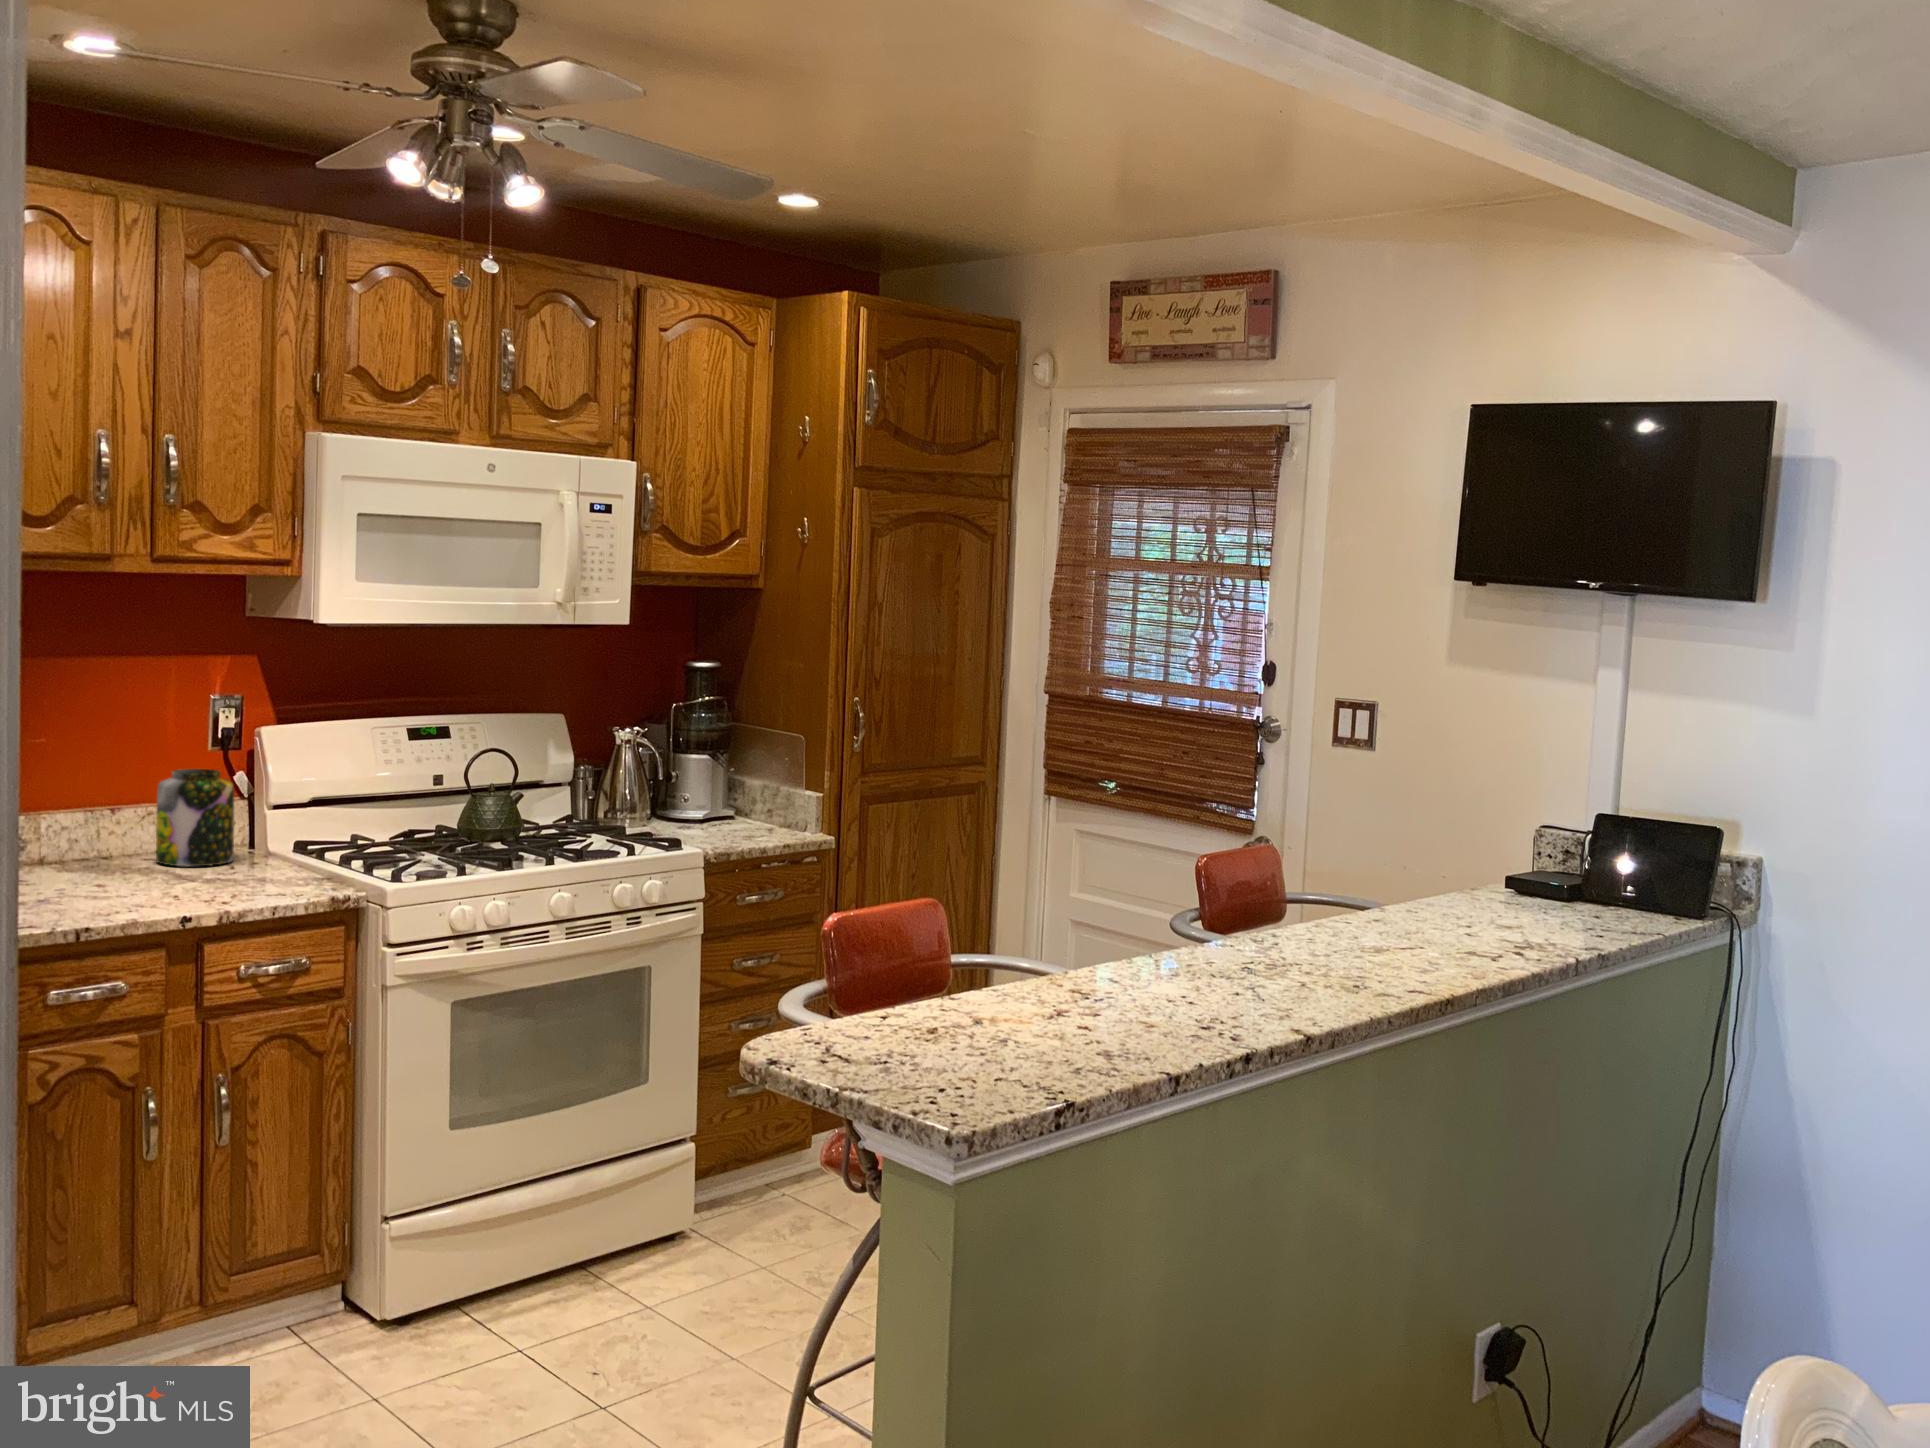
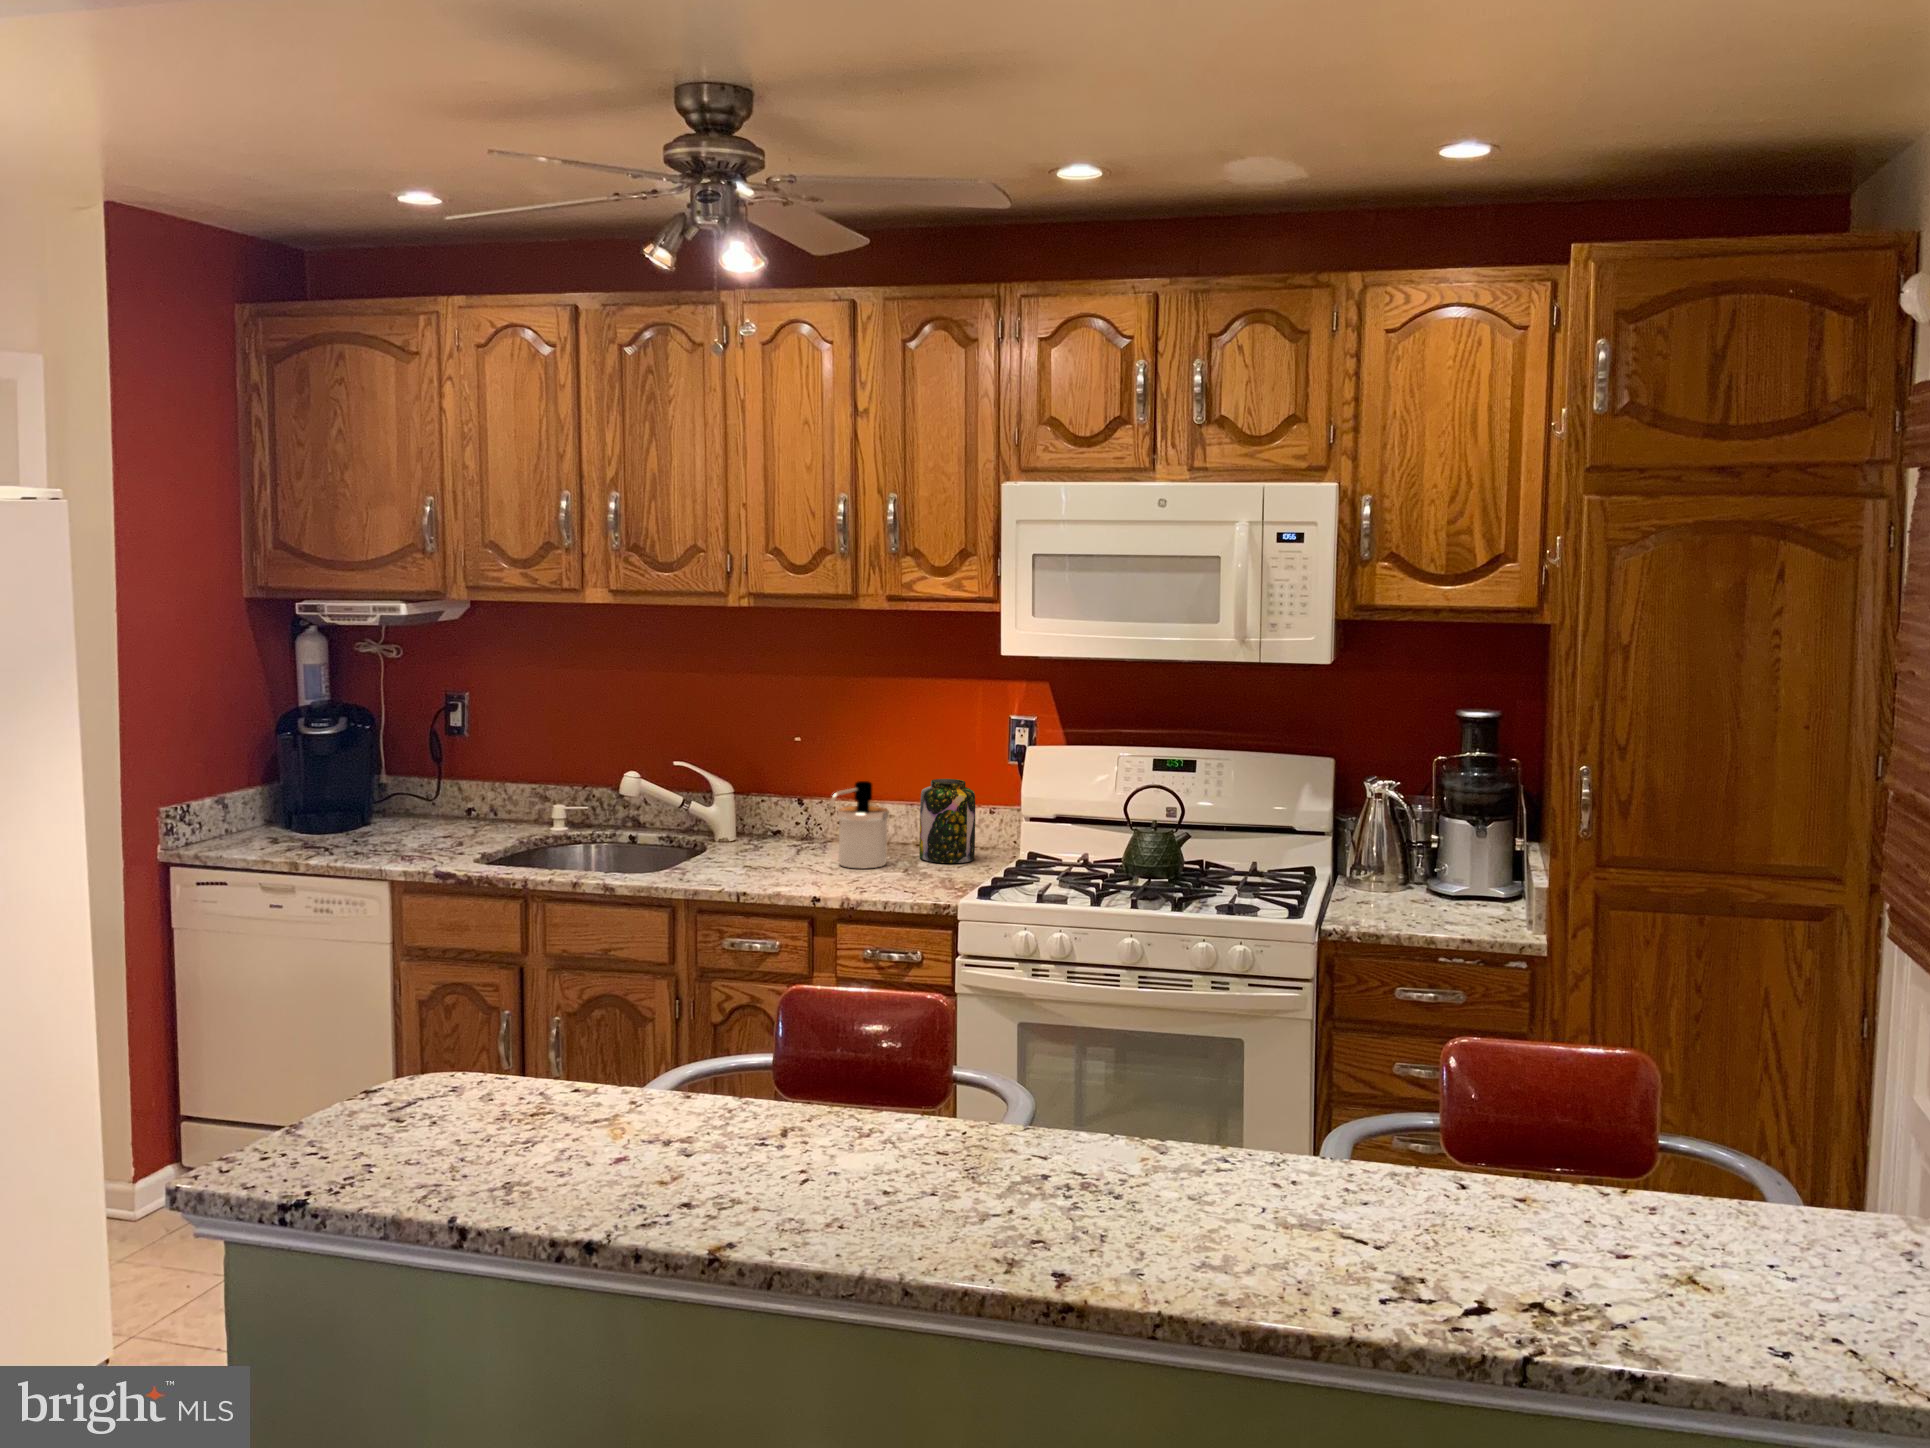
soap dispenser: none [91,780,161,887] -> present [829,781,889,868]

